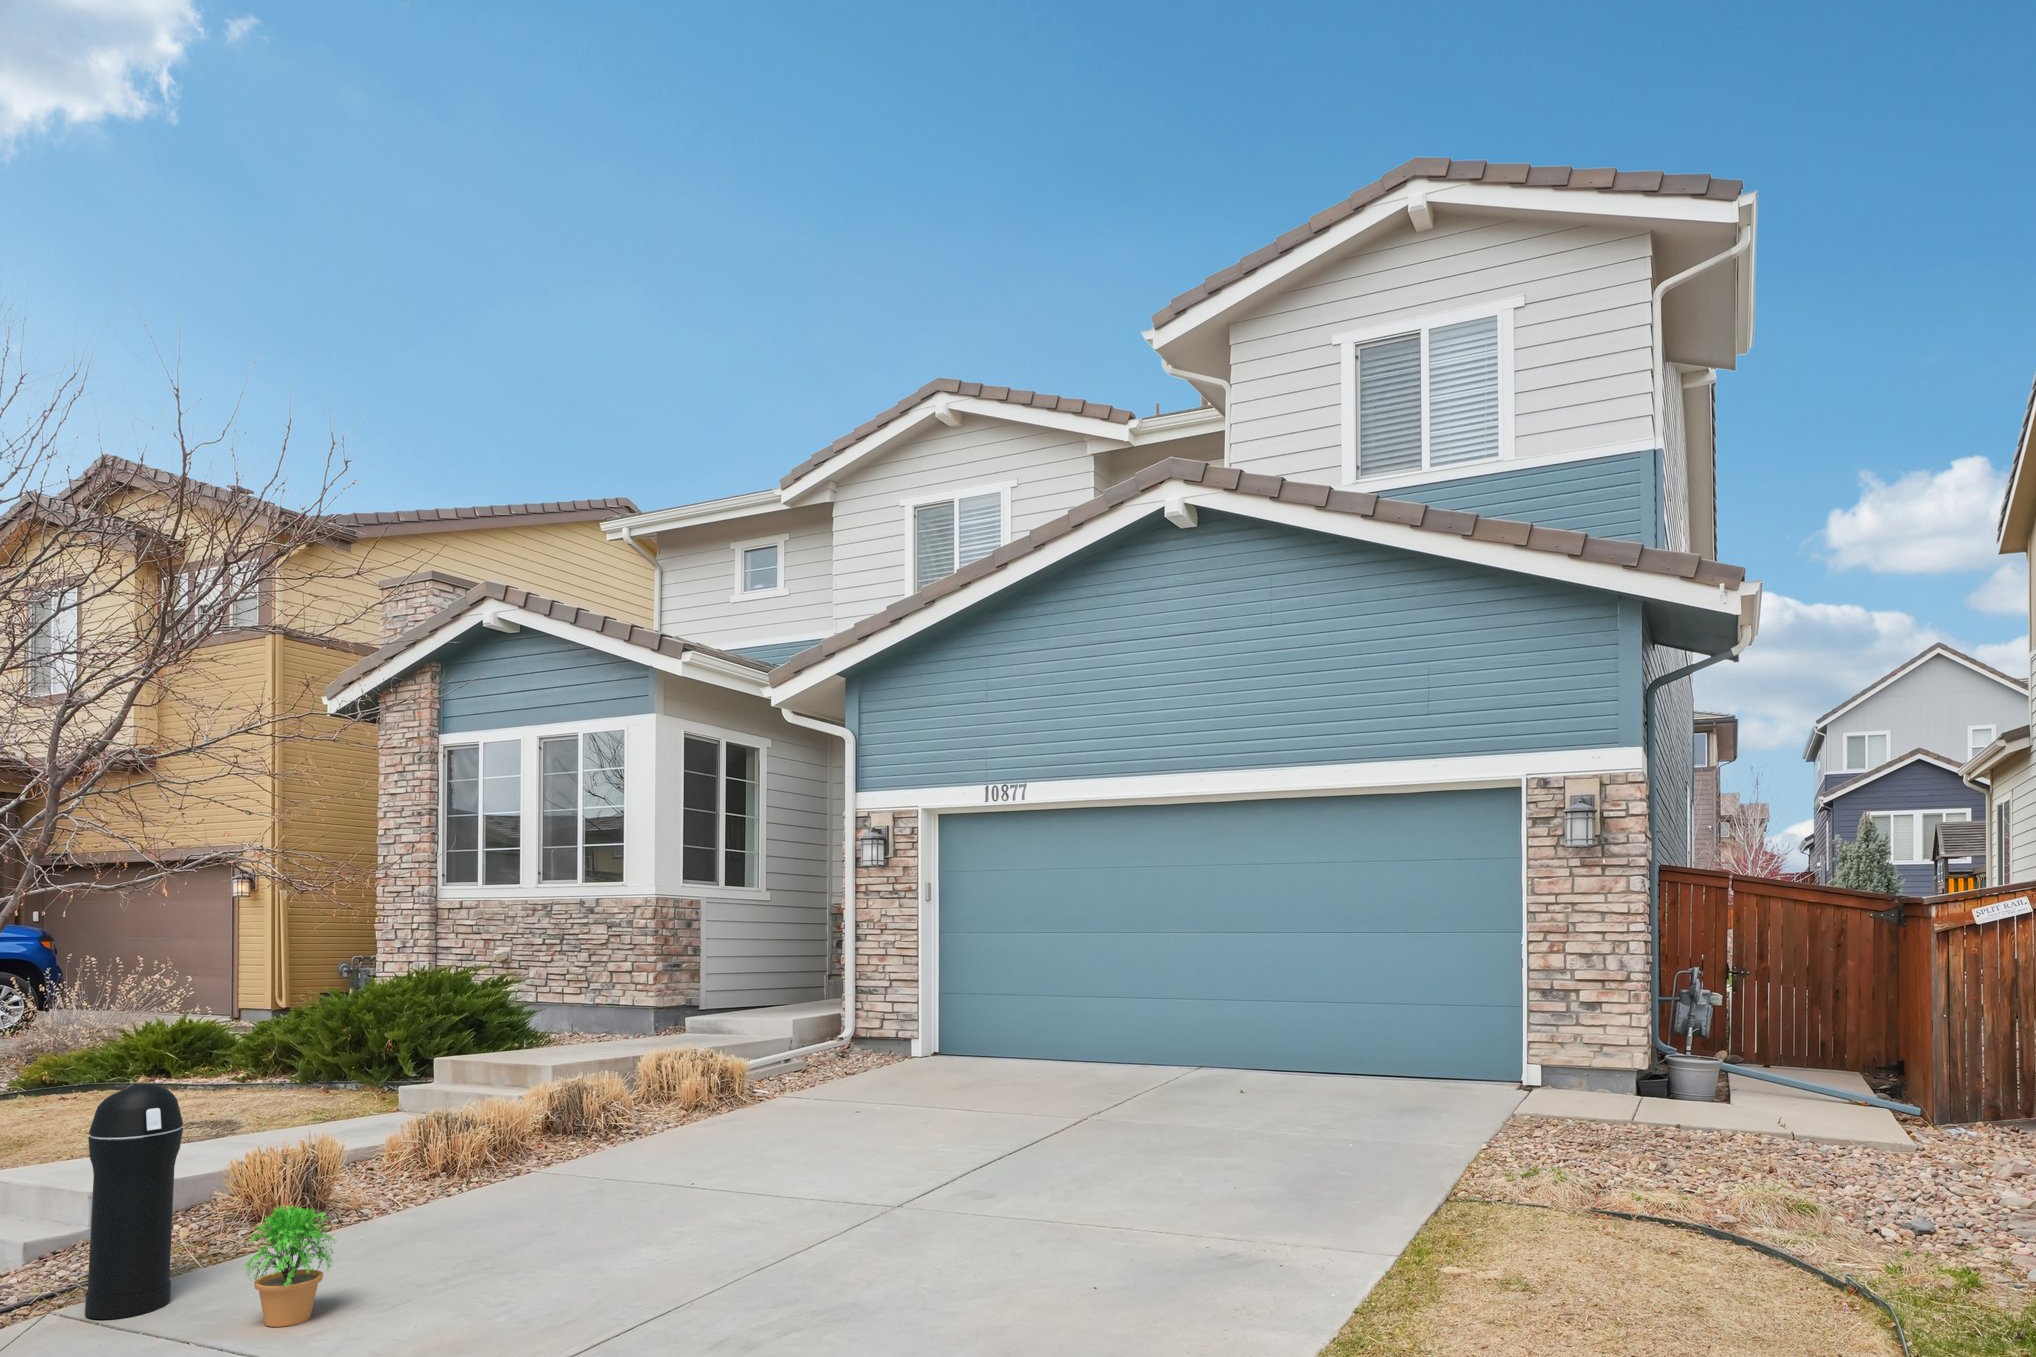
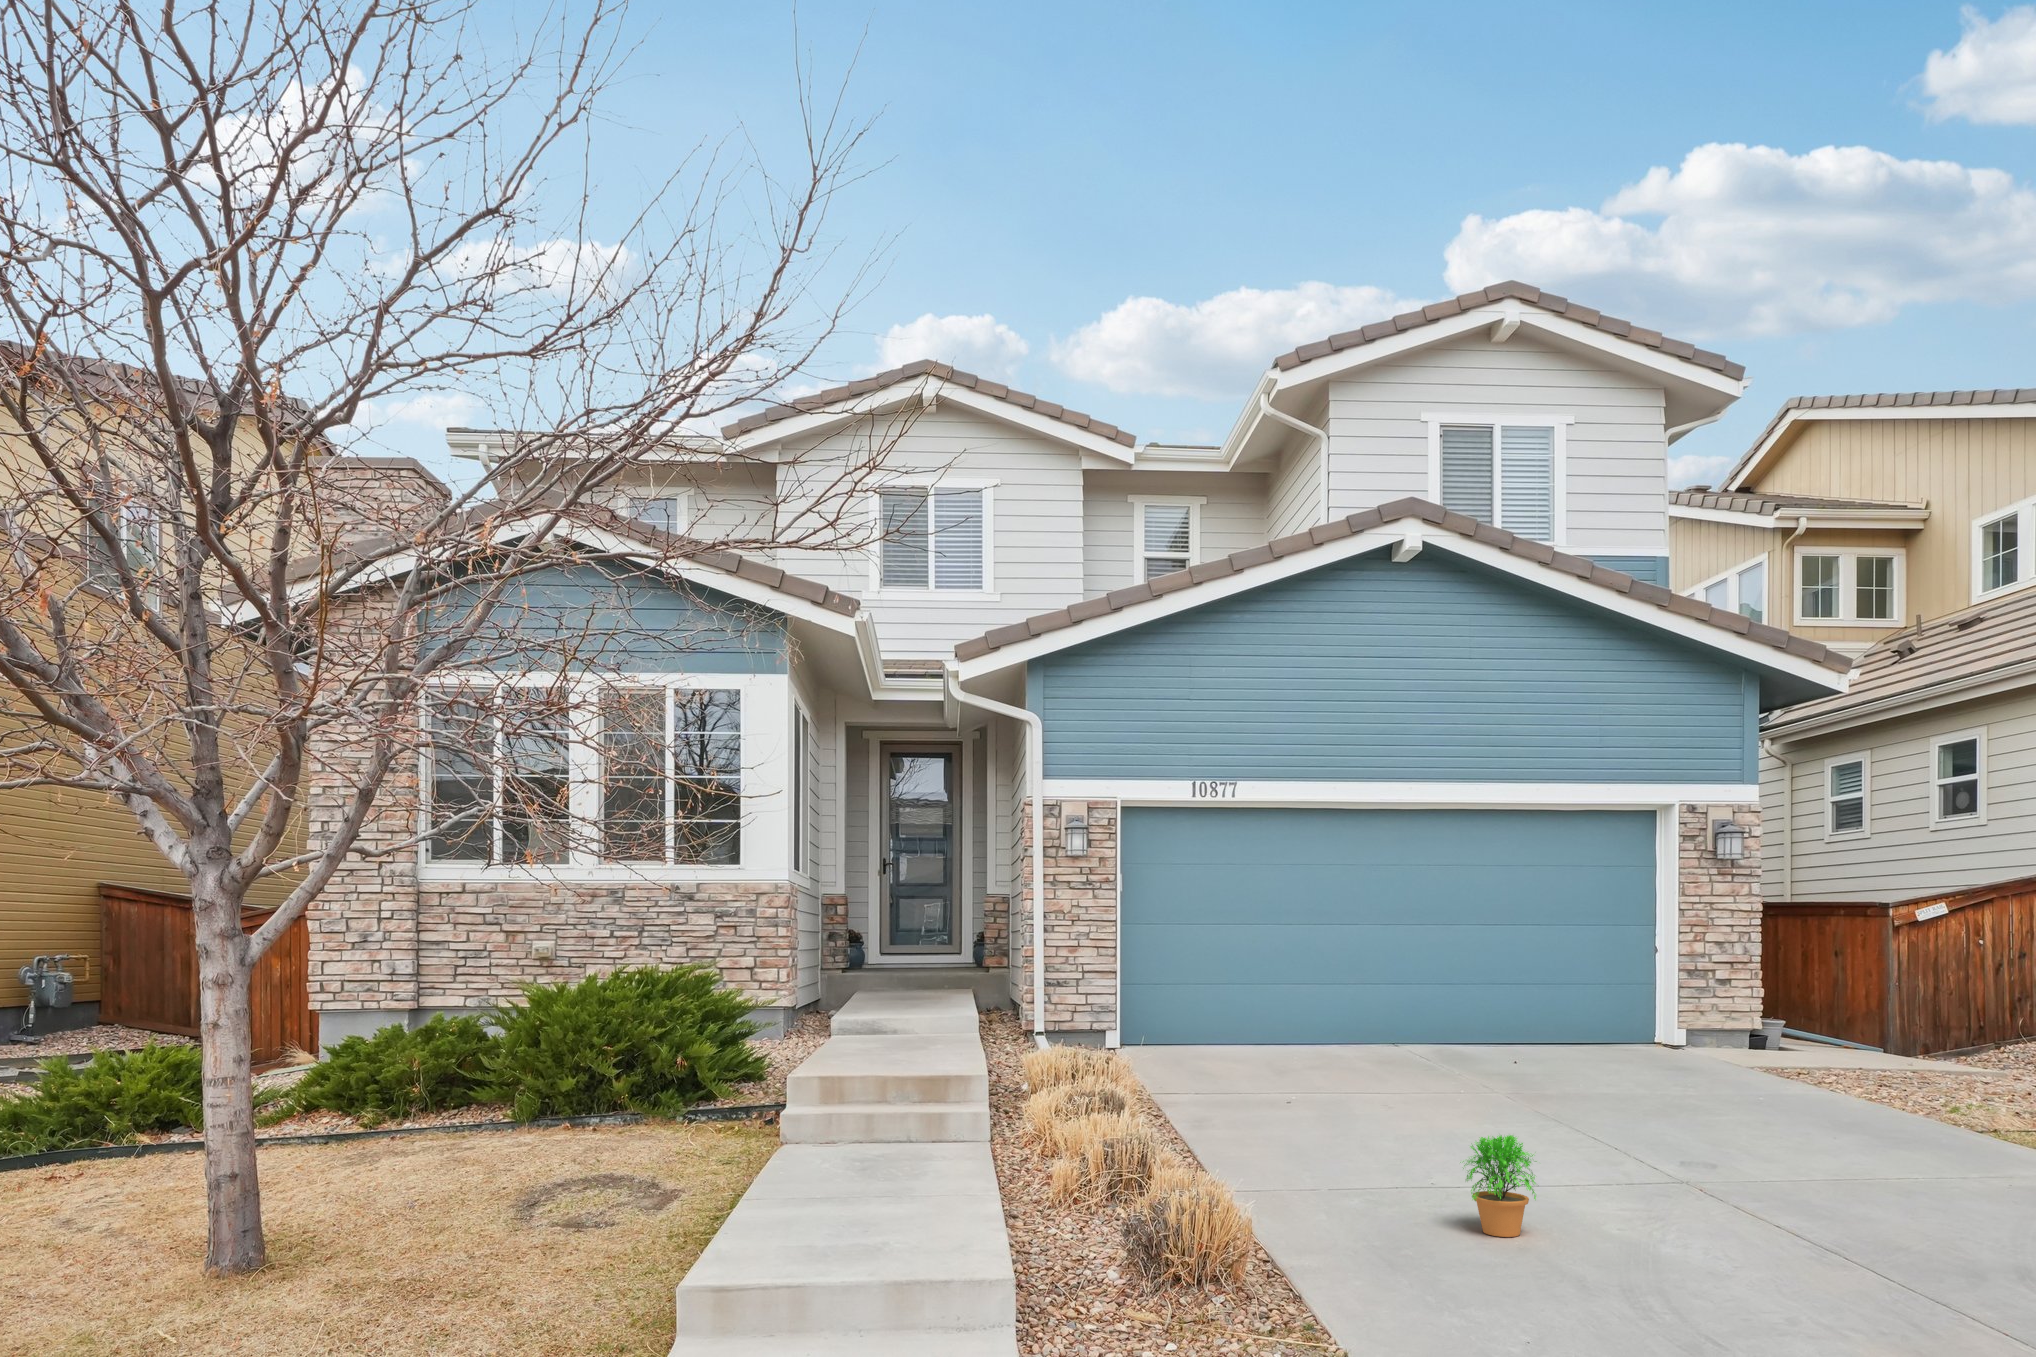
trash can: present [85,1084,183,1319] -> none [1291,1035,1373,1250]

